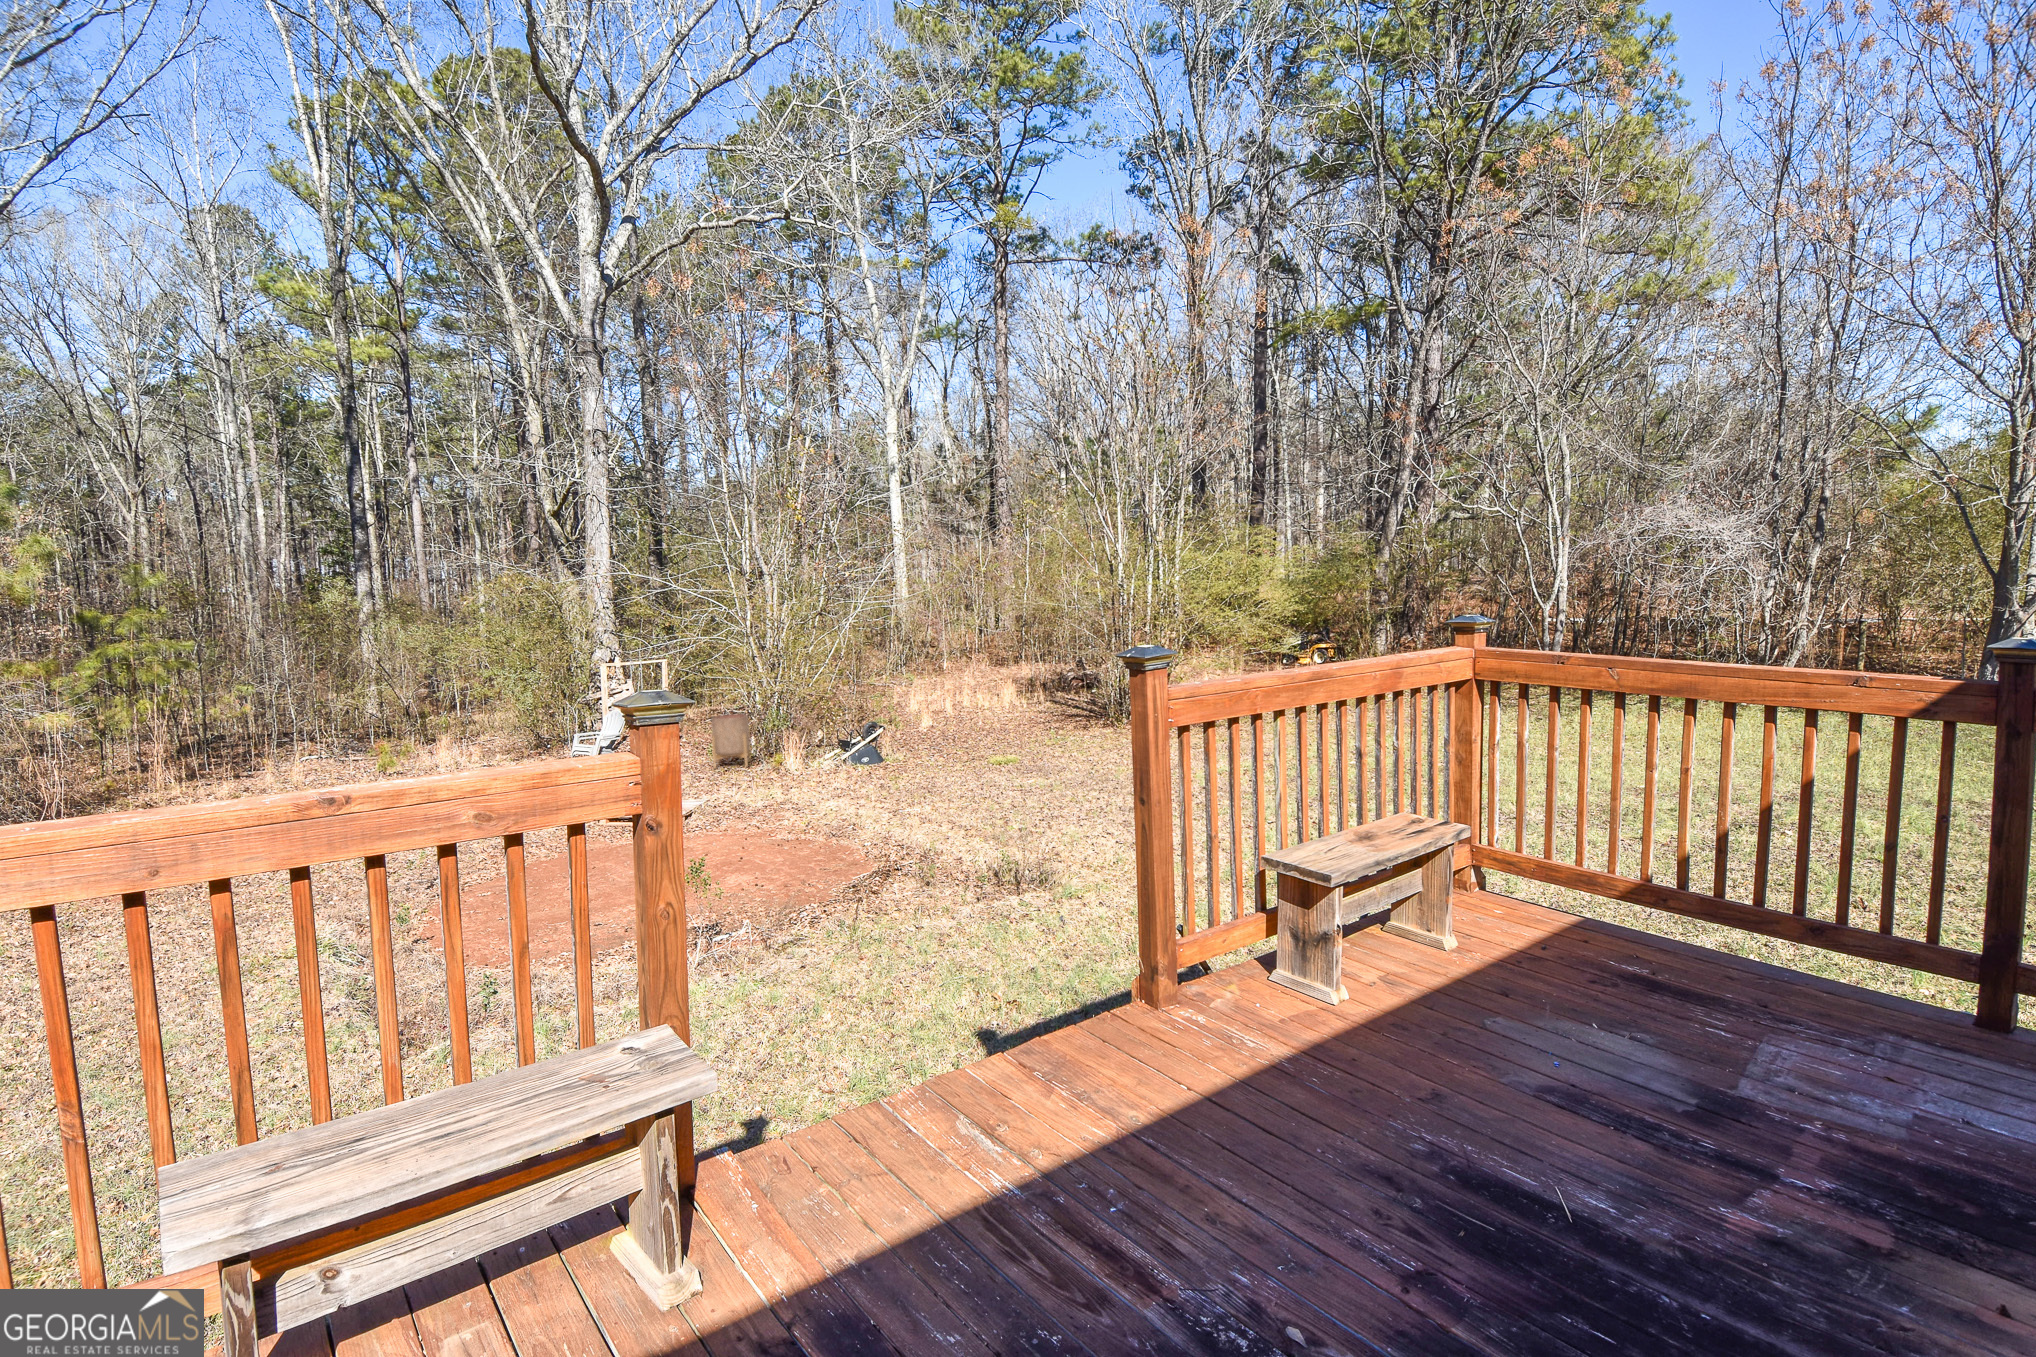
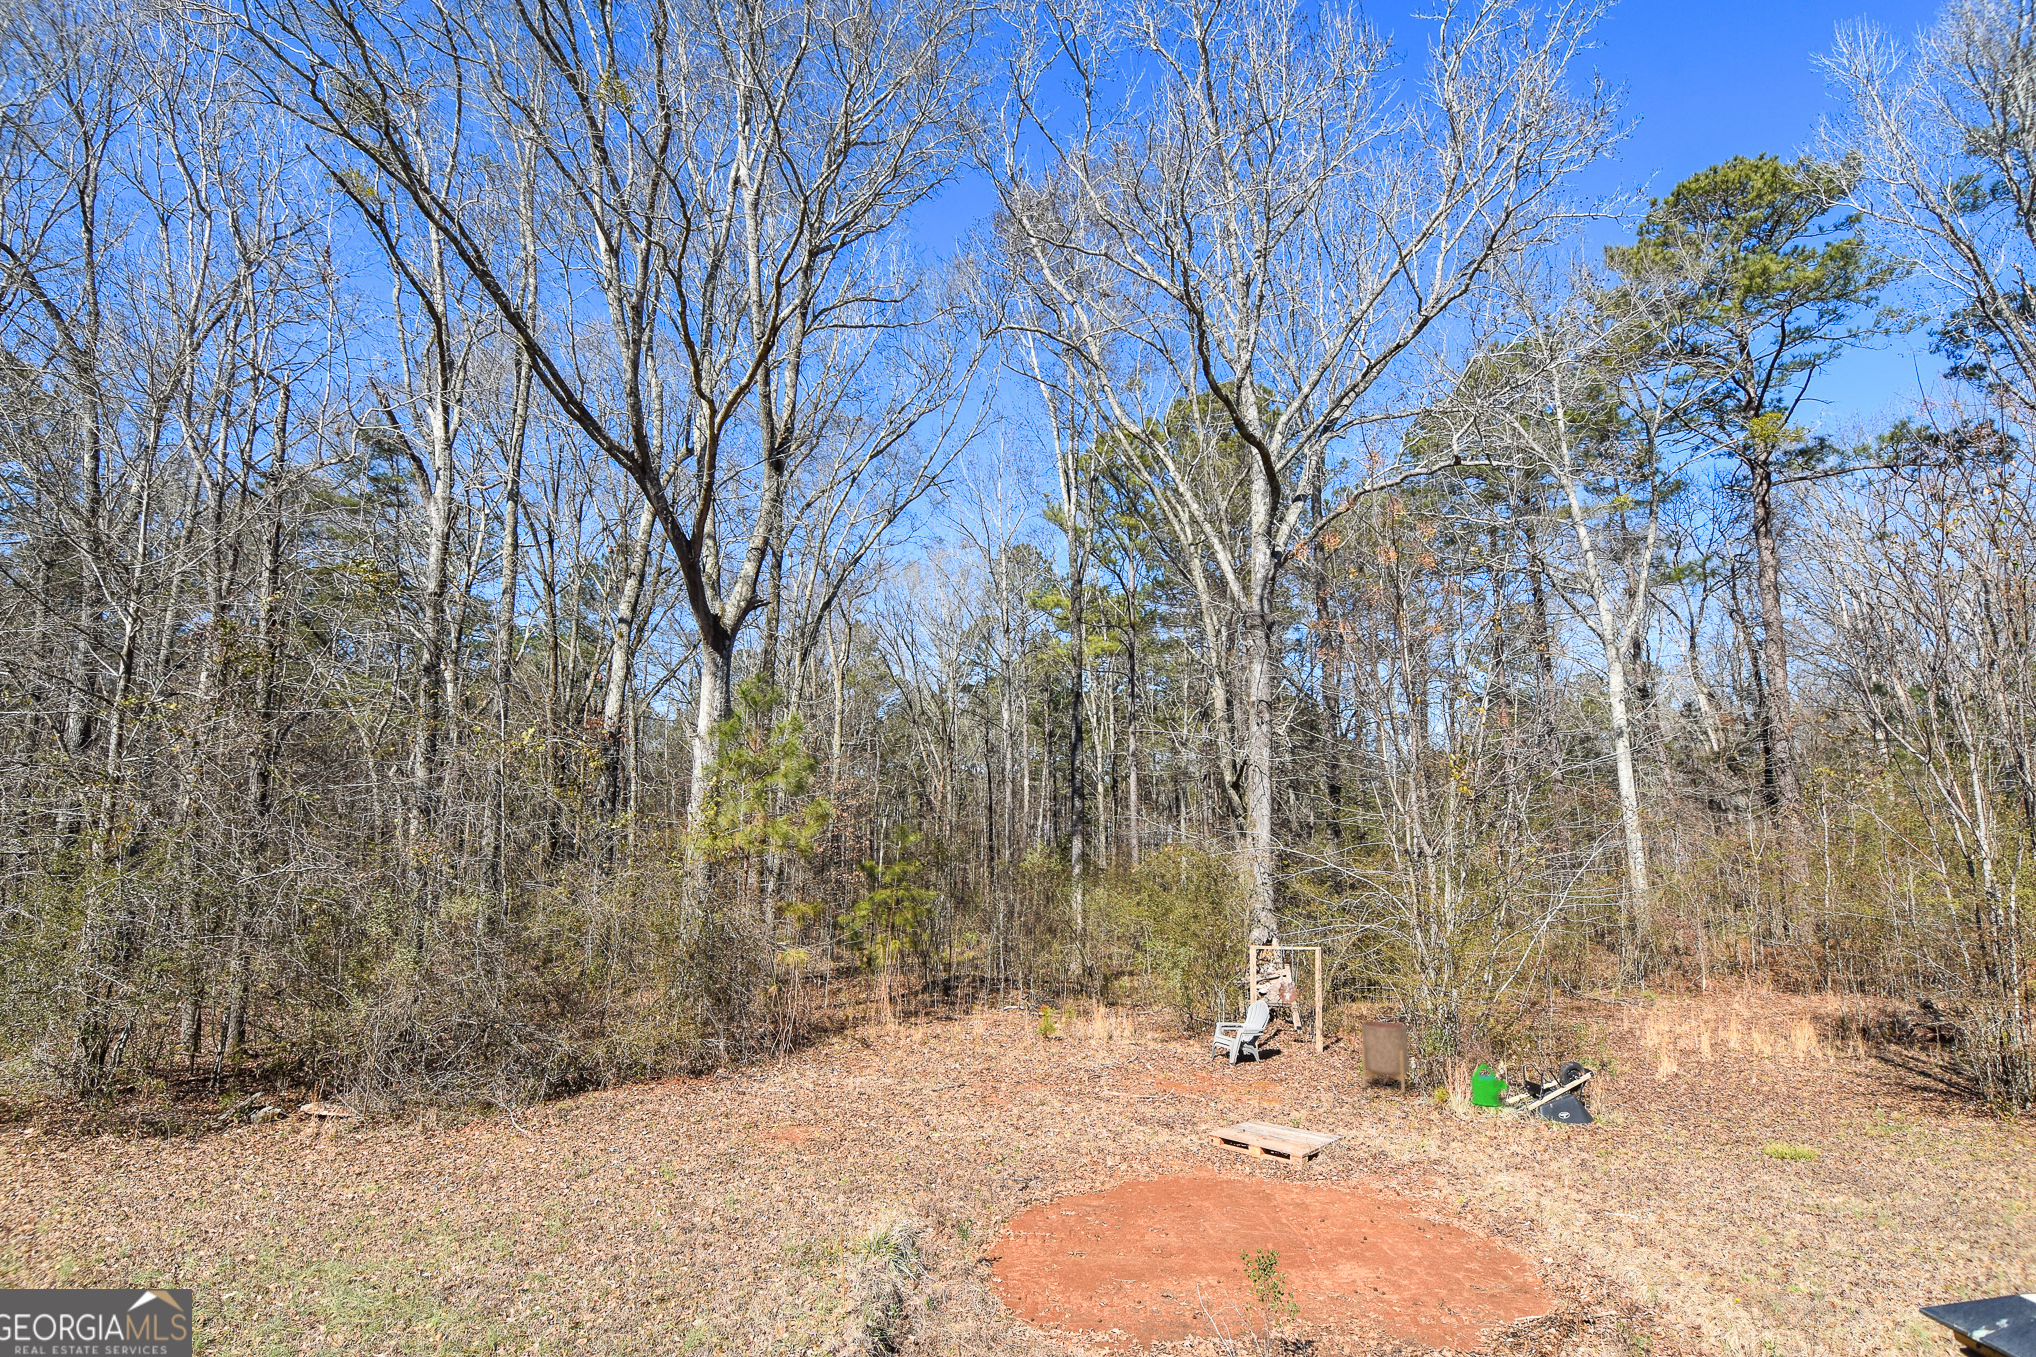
watering can: none [796,734,825,765] -> present [1471,1064,1507,1106]

